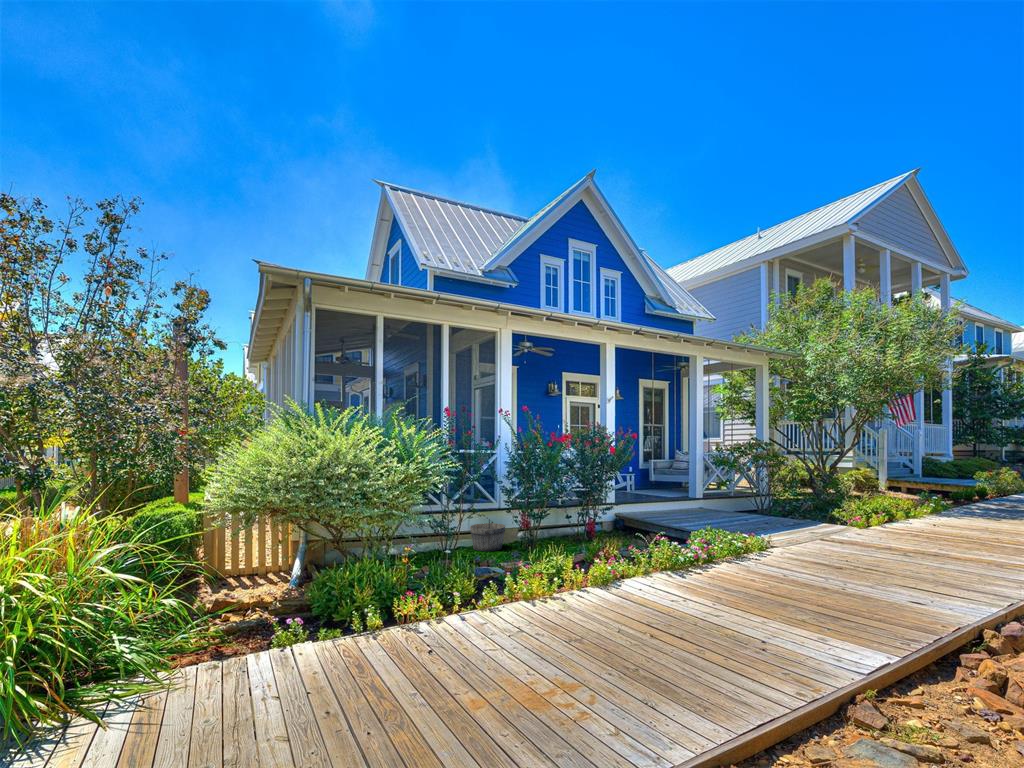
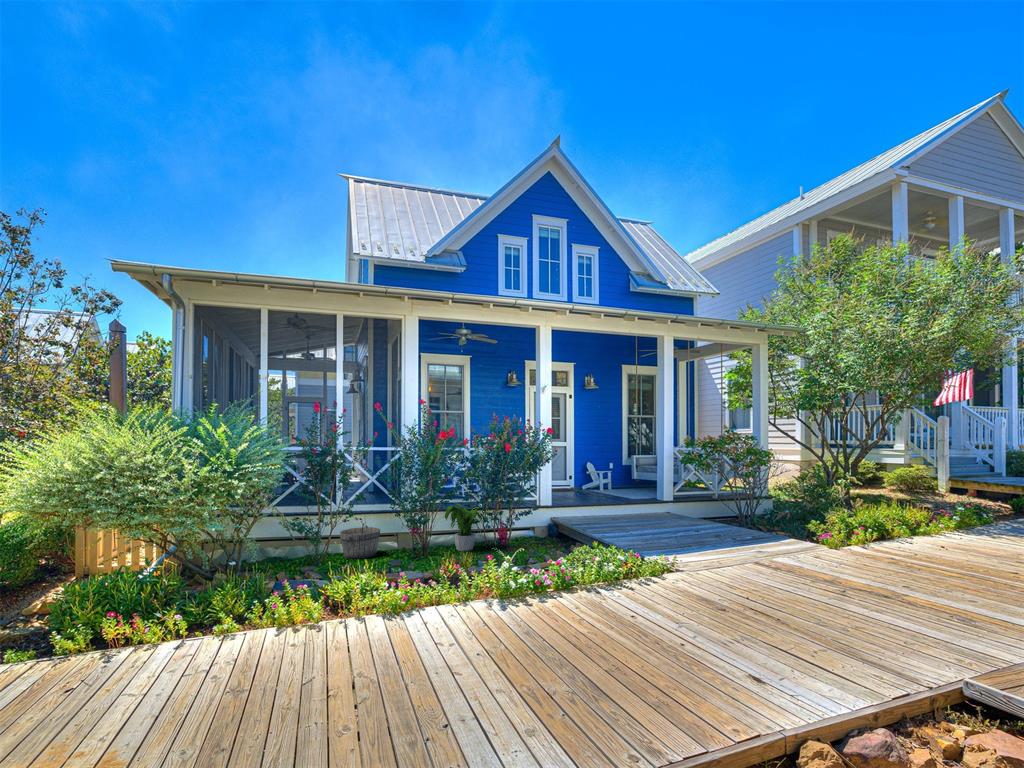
potted plant: none [550,499,594,542] -> present [445,504,486,551]

